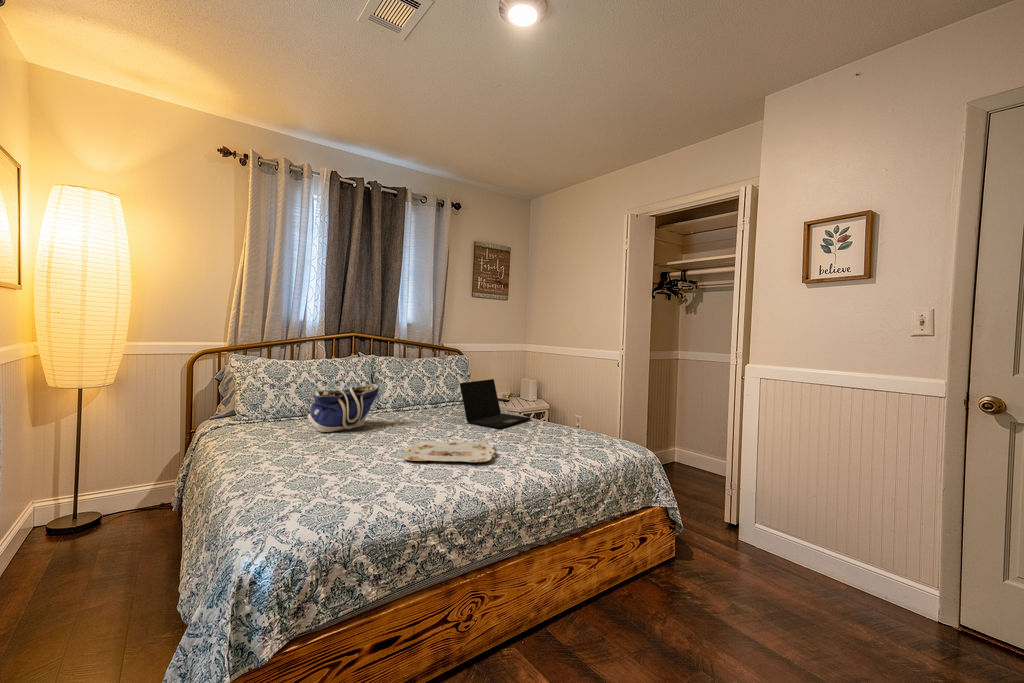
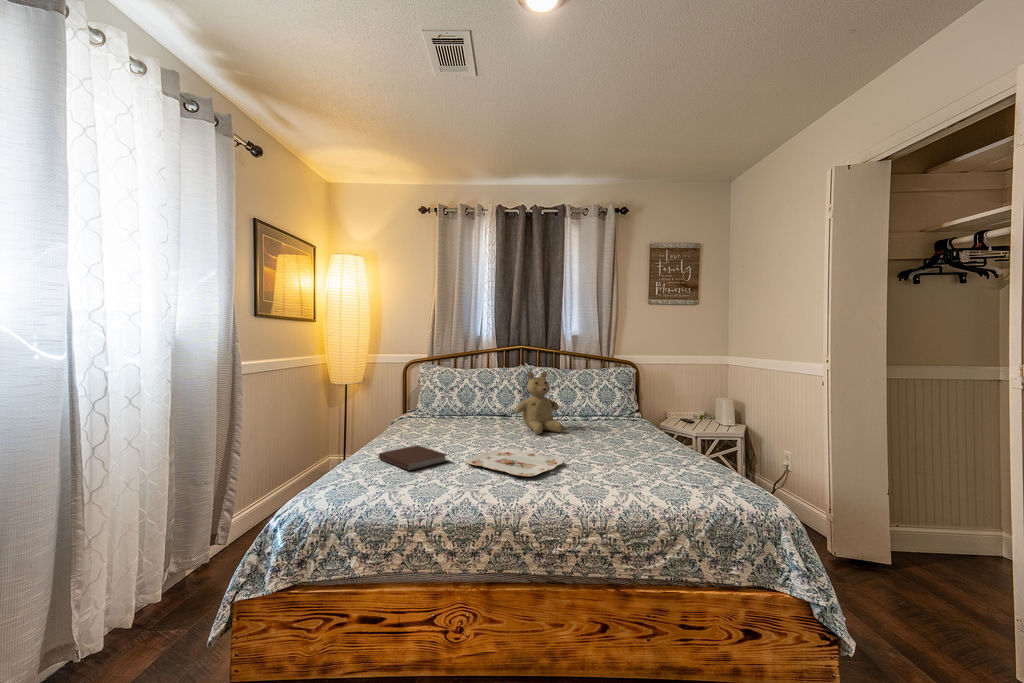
teddy bear: none [394,362,443,425] -> present [516,372,563,434]
laptop: present [460,379,531,429] -> none [579,393,663,447]
tote bag: present [308,384,379,432] -> none [439,391,501,430]
notebook: none [294,452,383,478] -> present [379,445,447,471]

